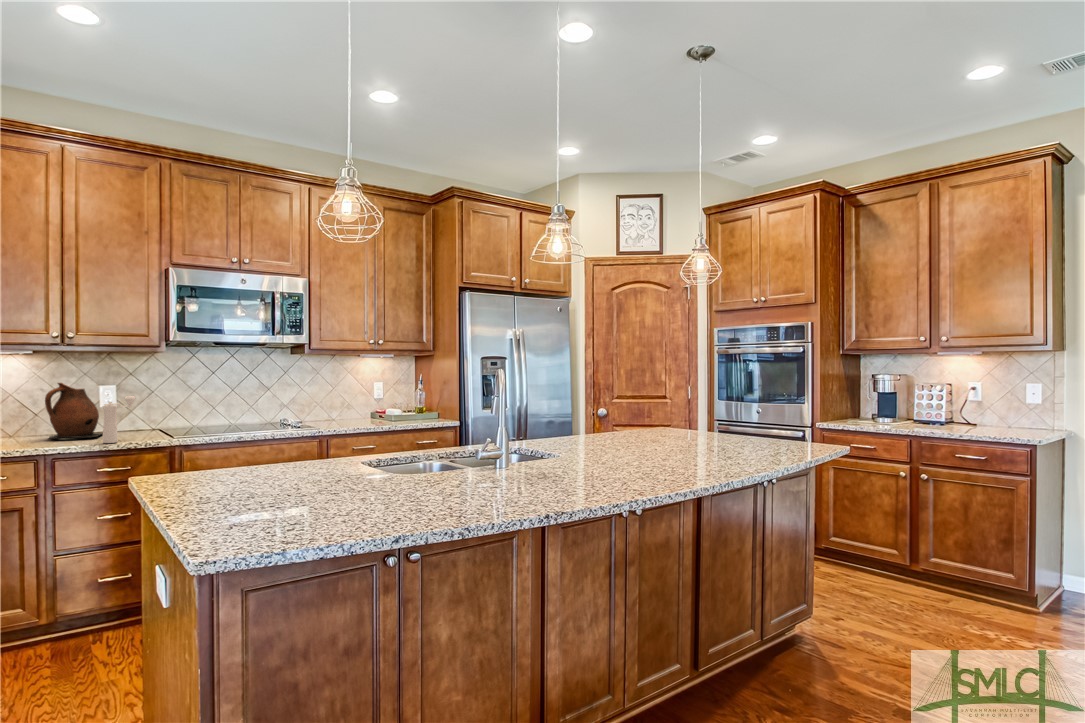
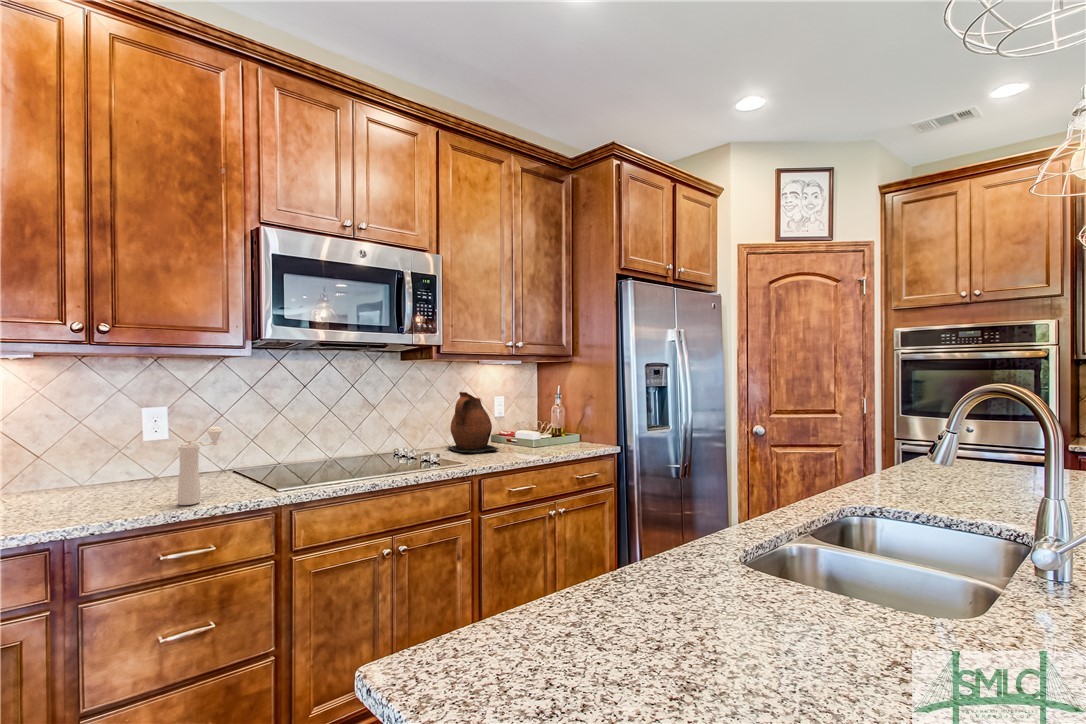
ceramic pitcher: present [45,383,102,439] -> present [447,392,499,452]

